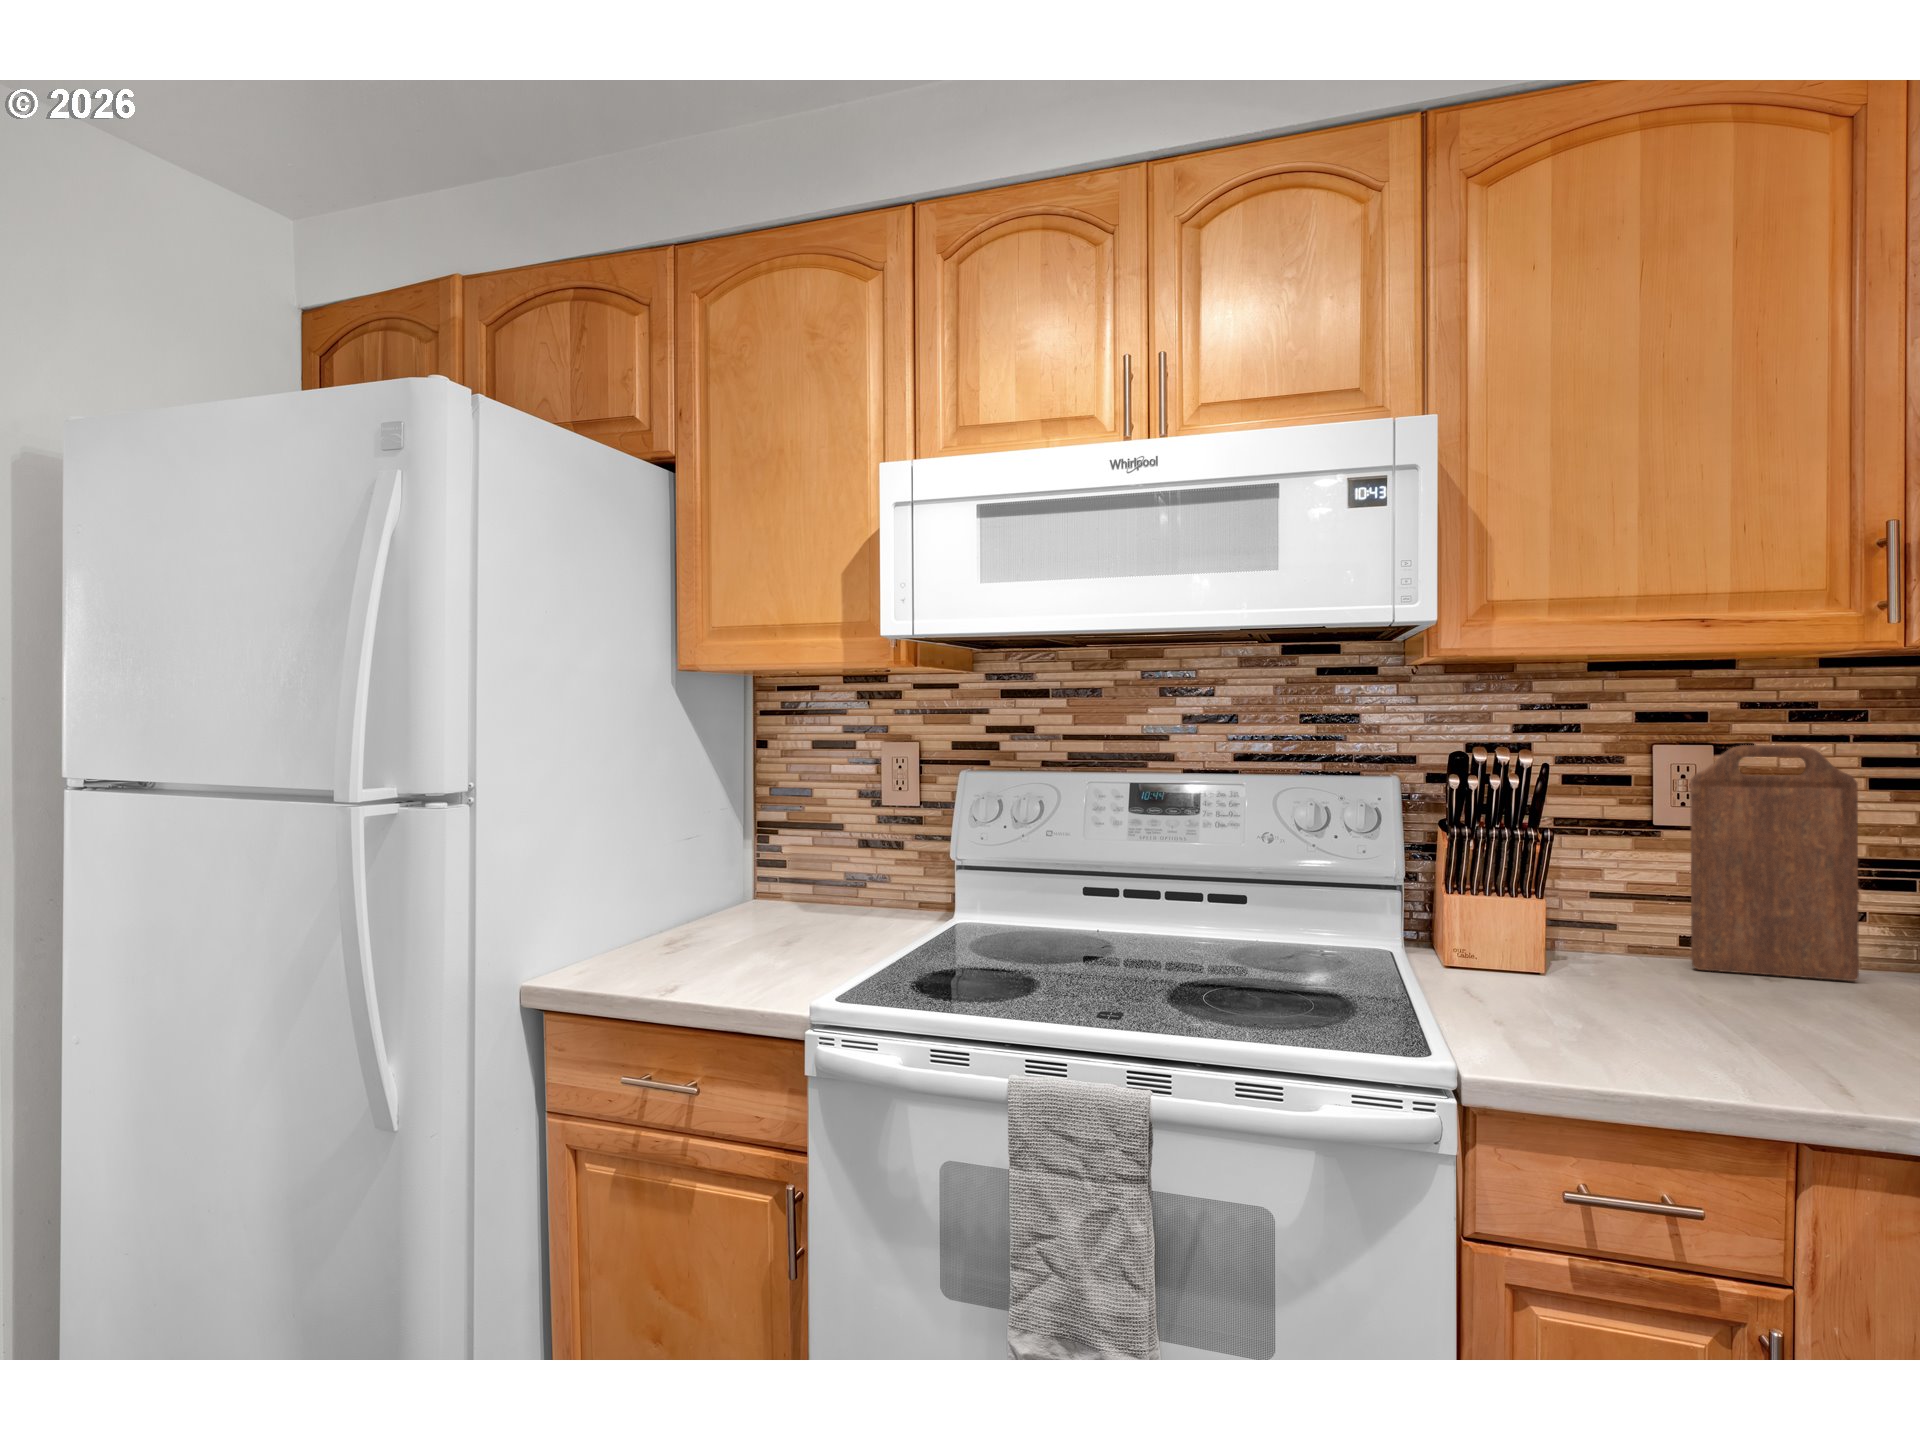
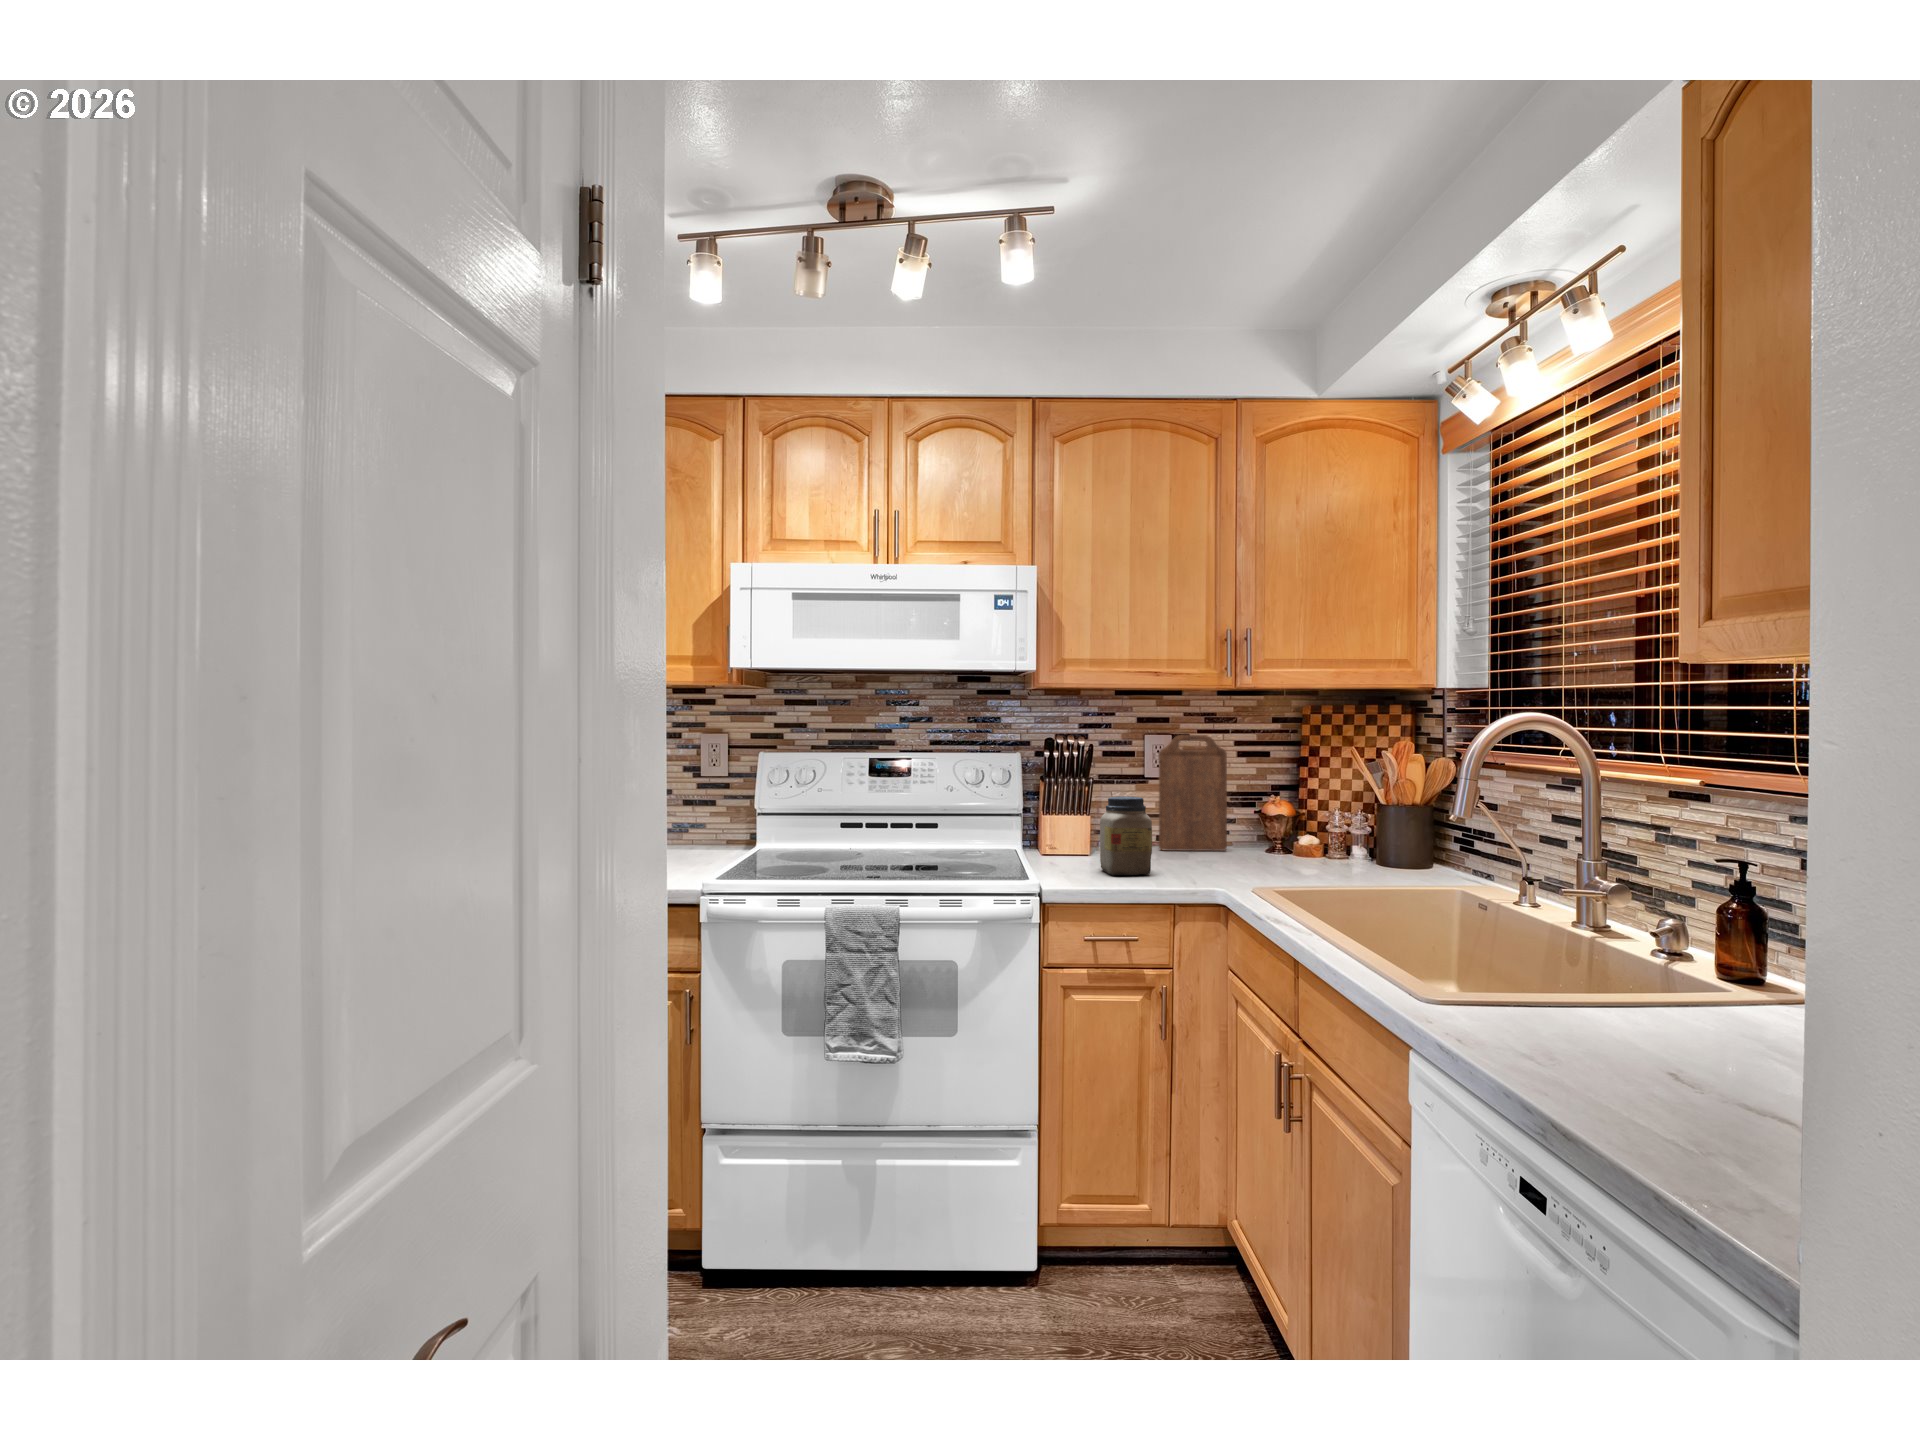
jar: none [1586,880,1728,1060] -> present [1100,796,1152,875]

